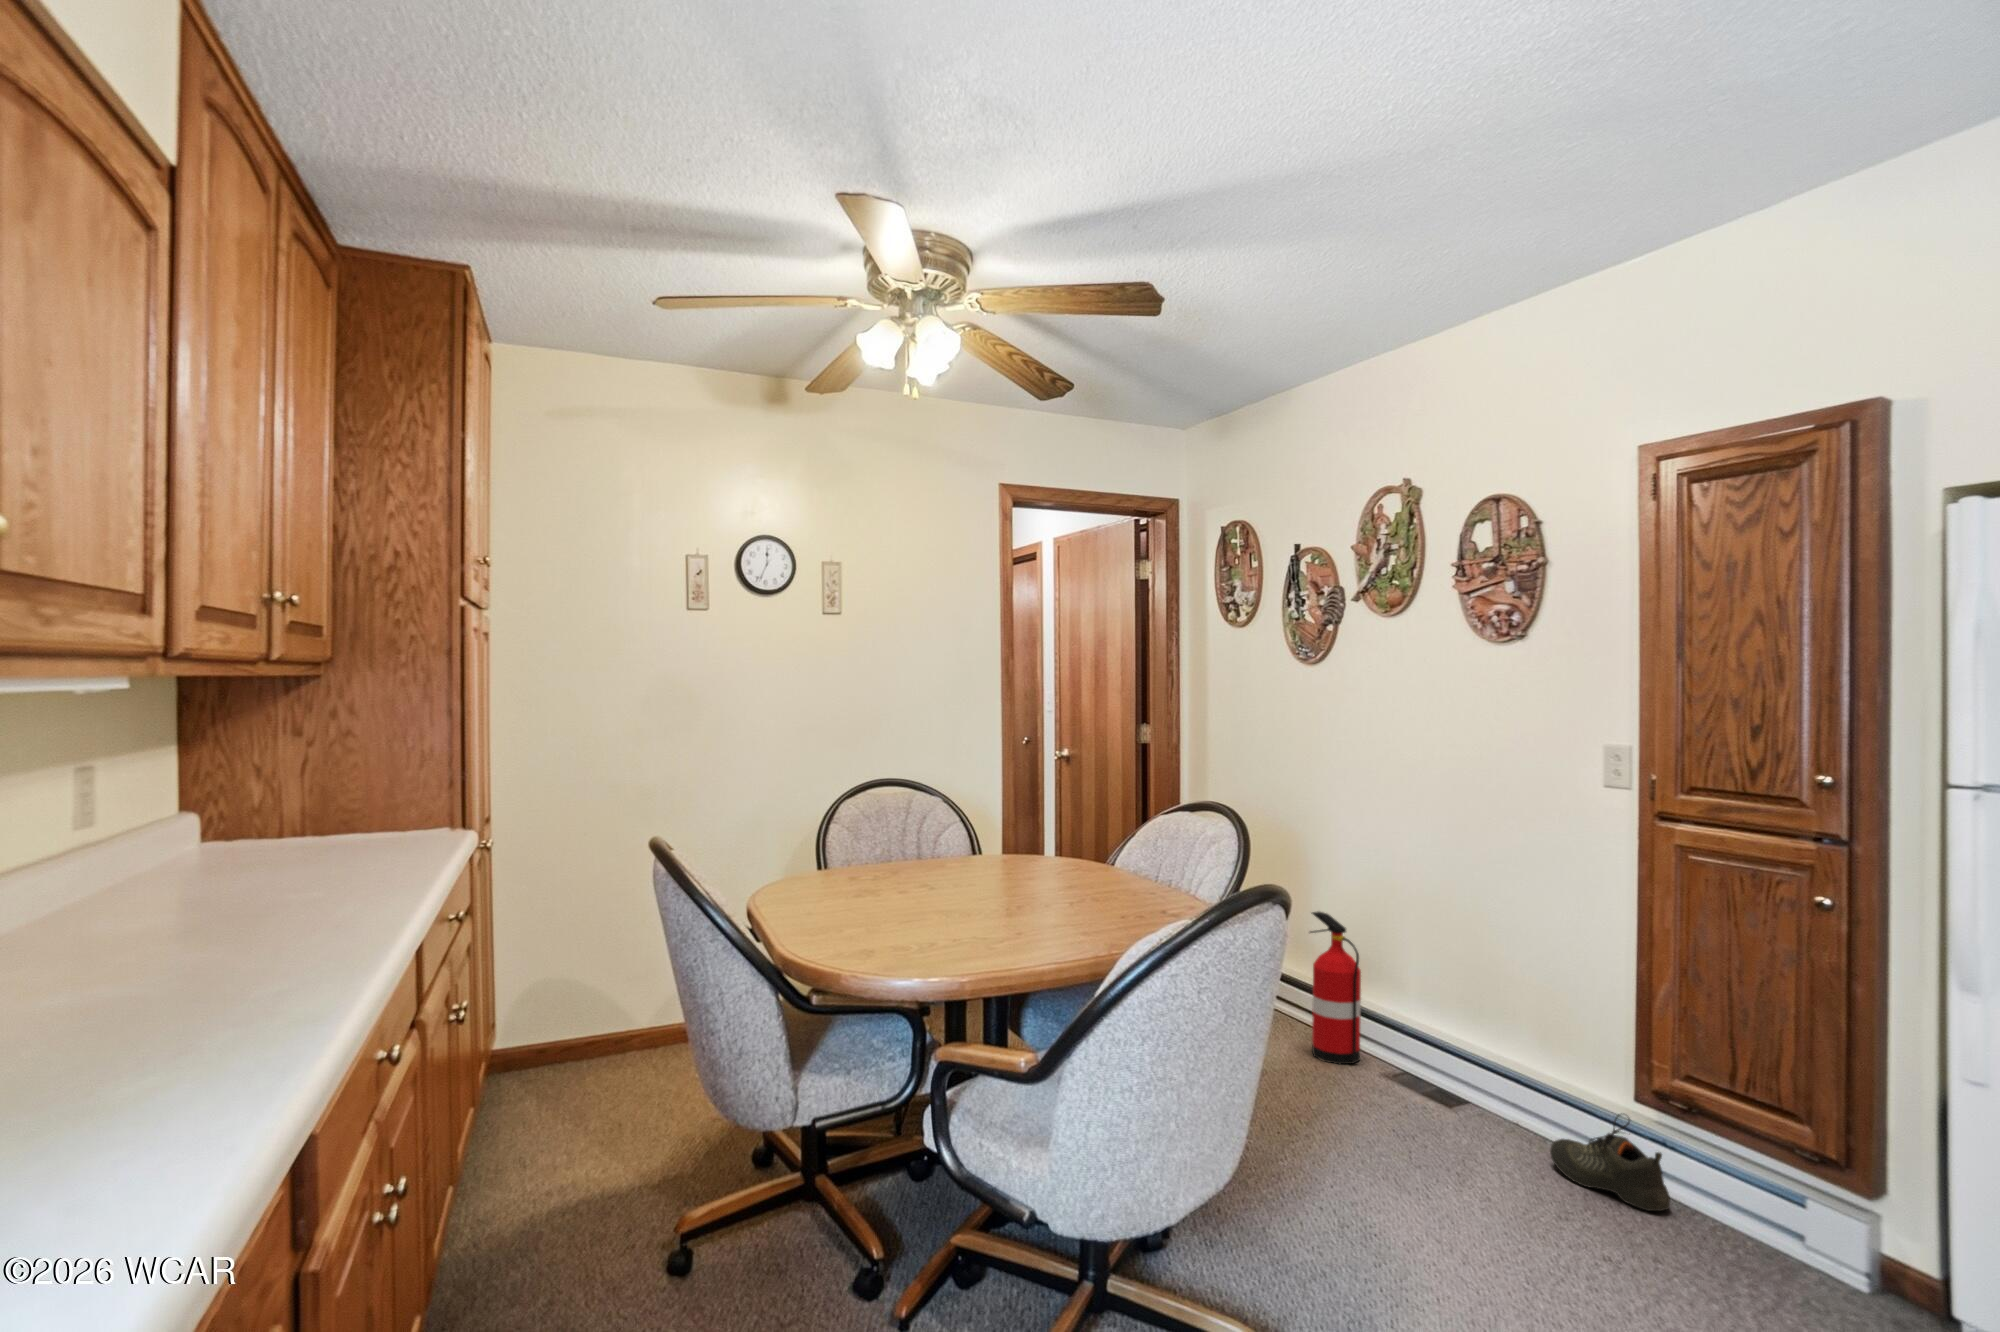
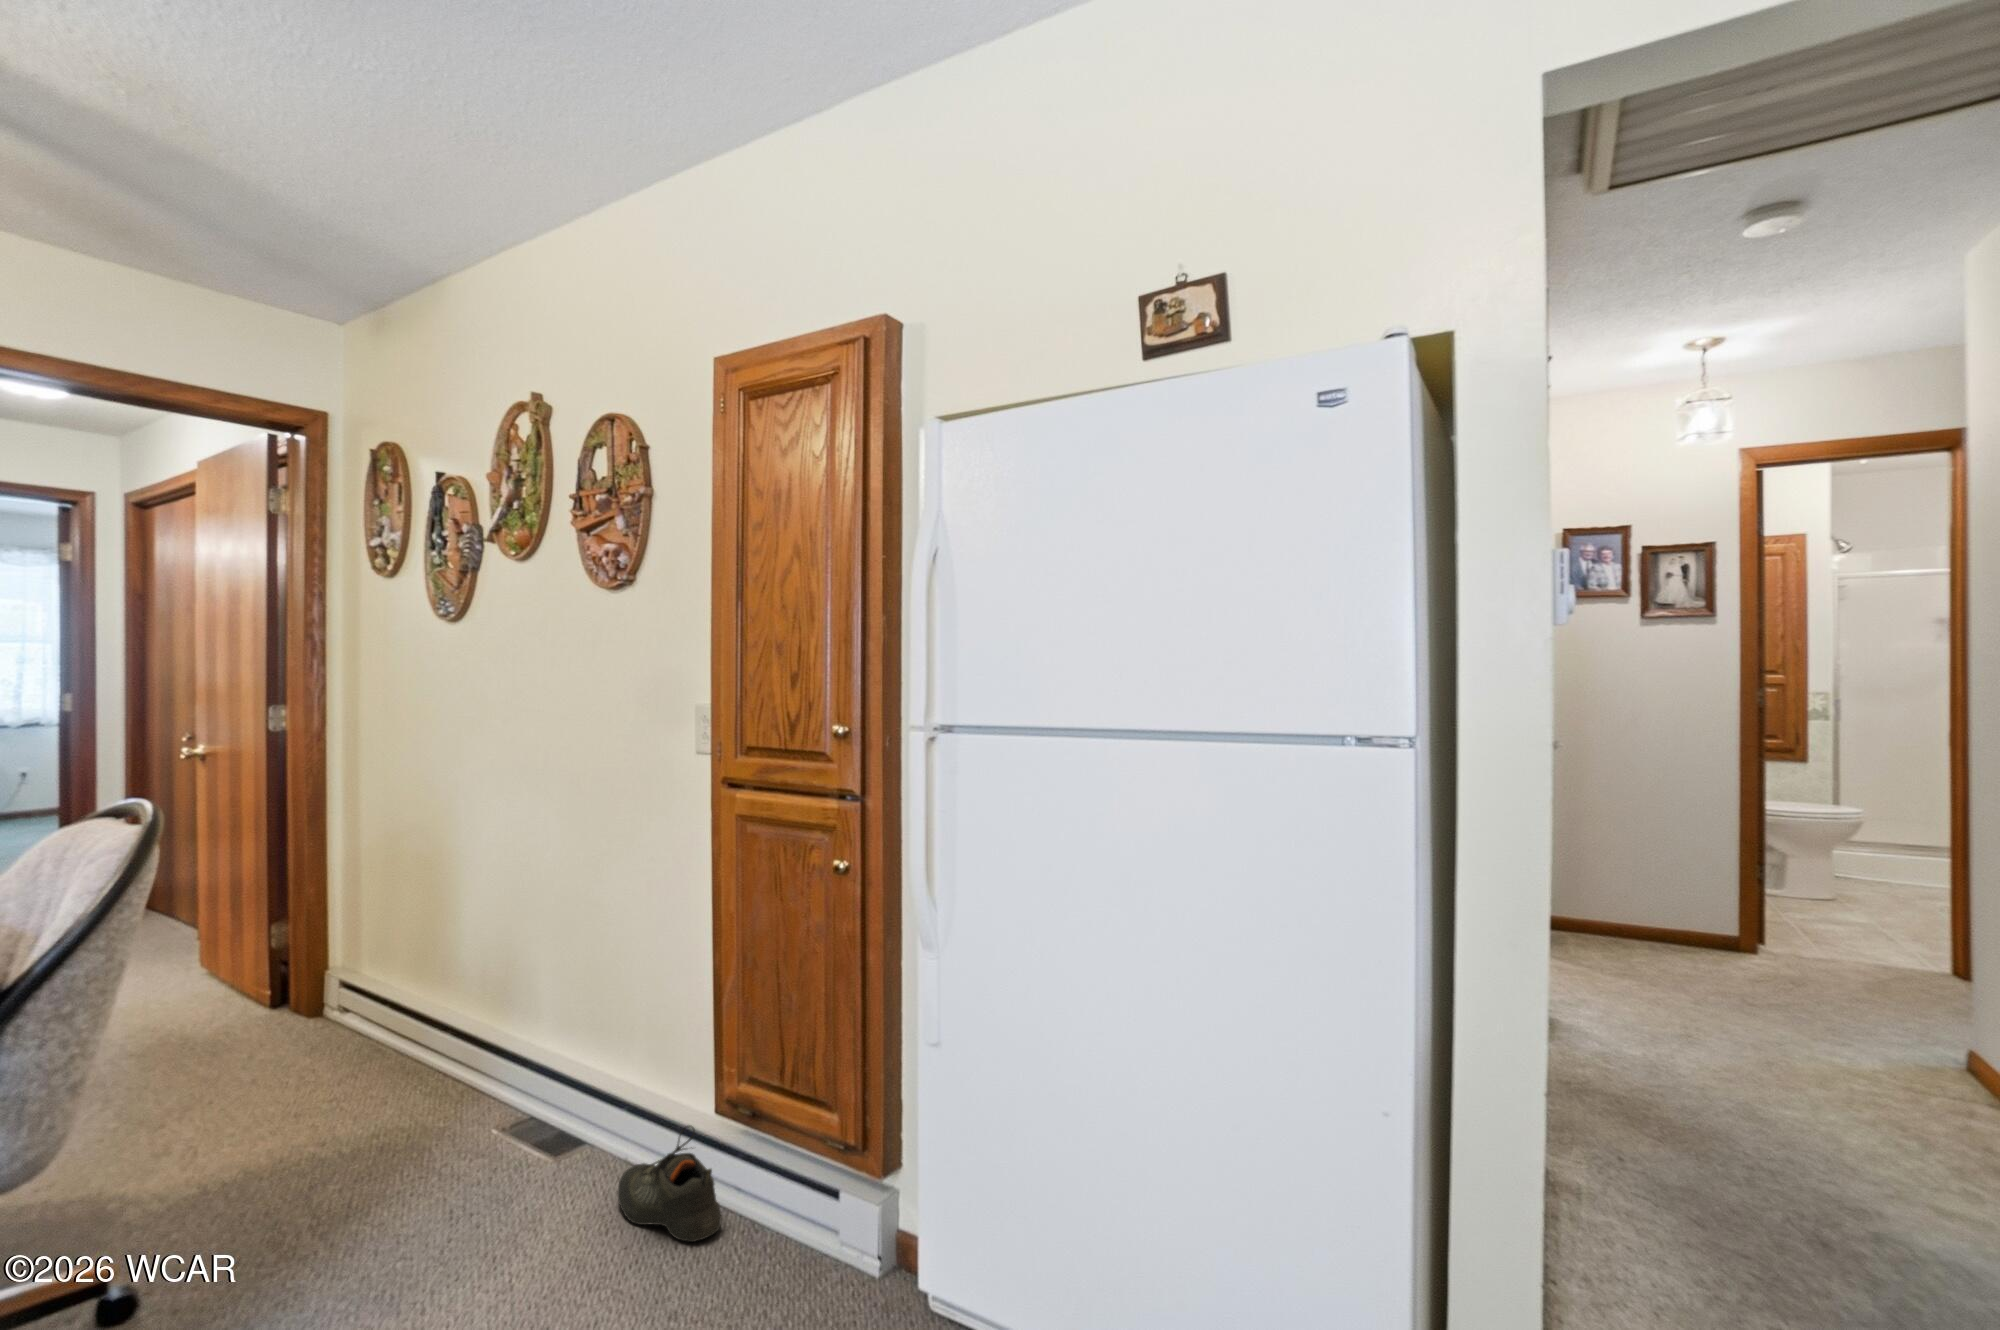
fire extinguisher: present [1310,912,1361,1064] -> none [424,918,490,1106]

